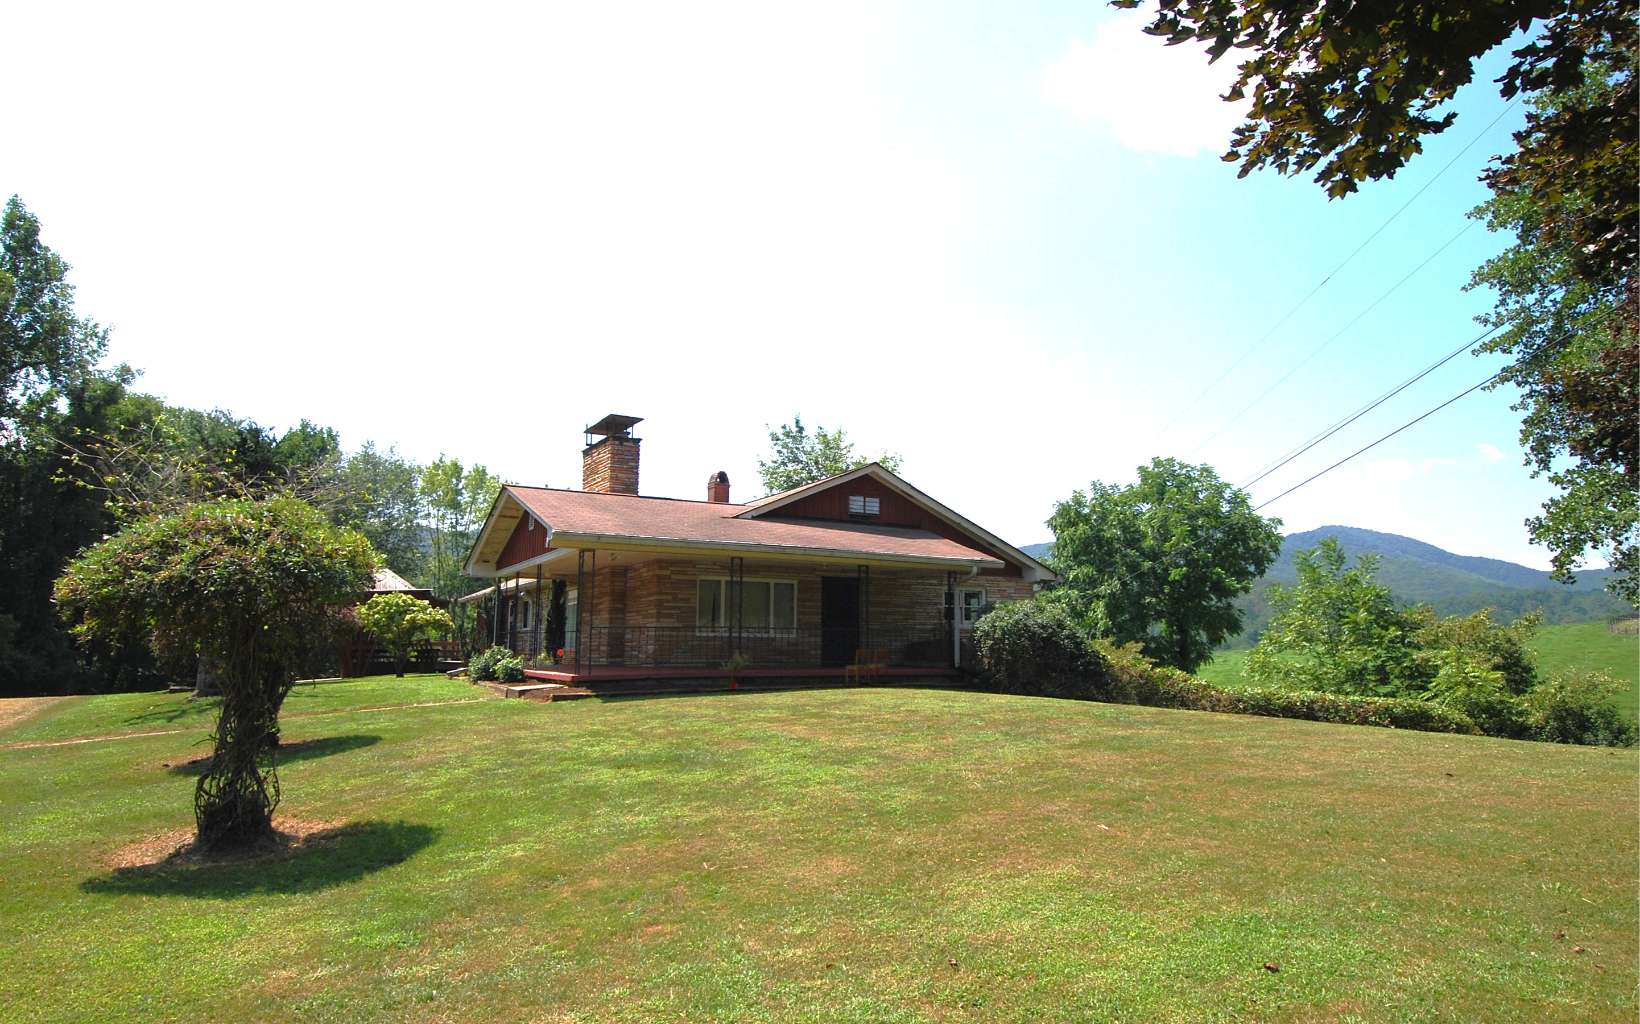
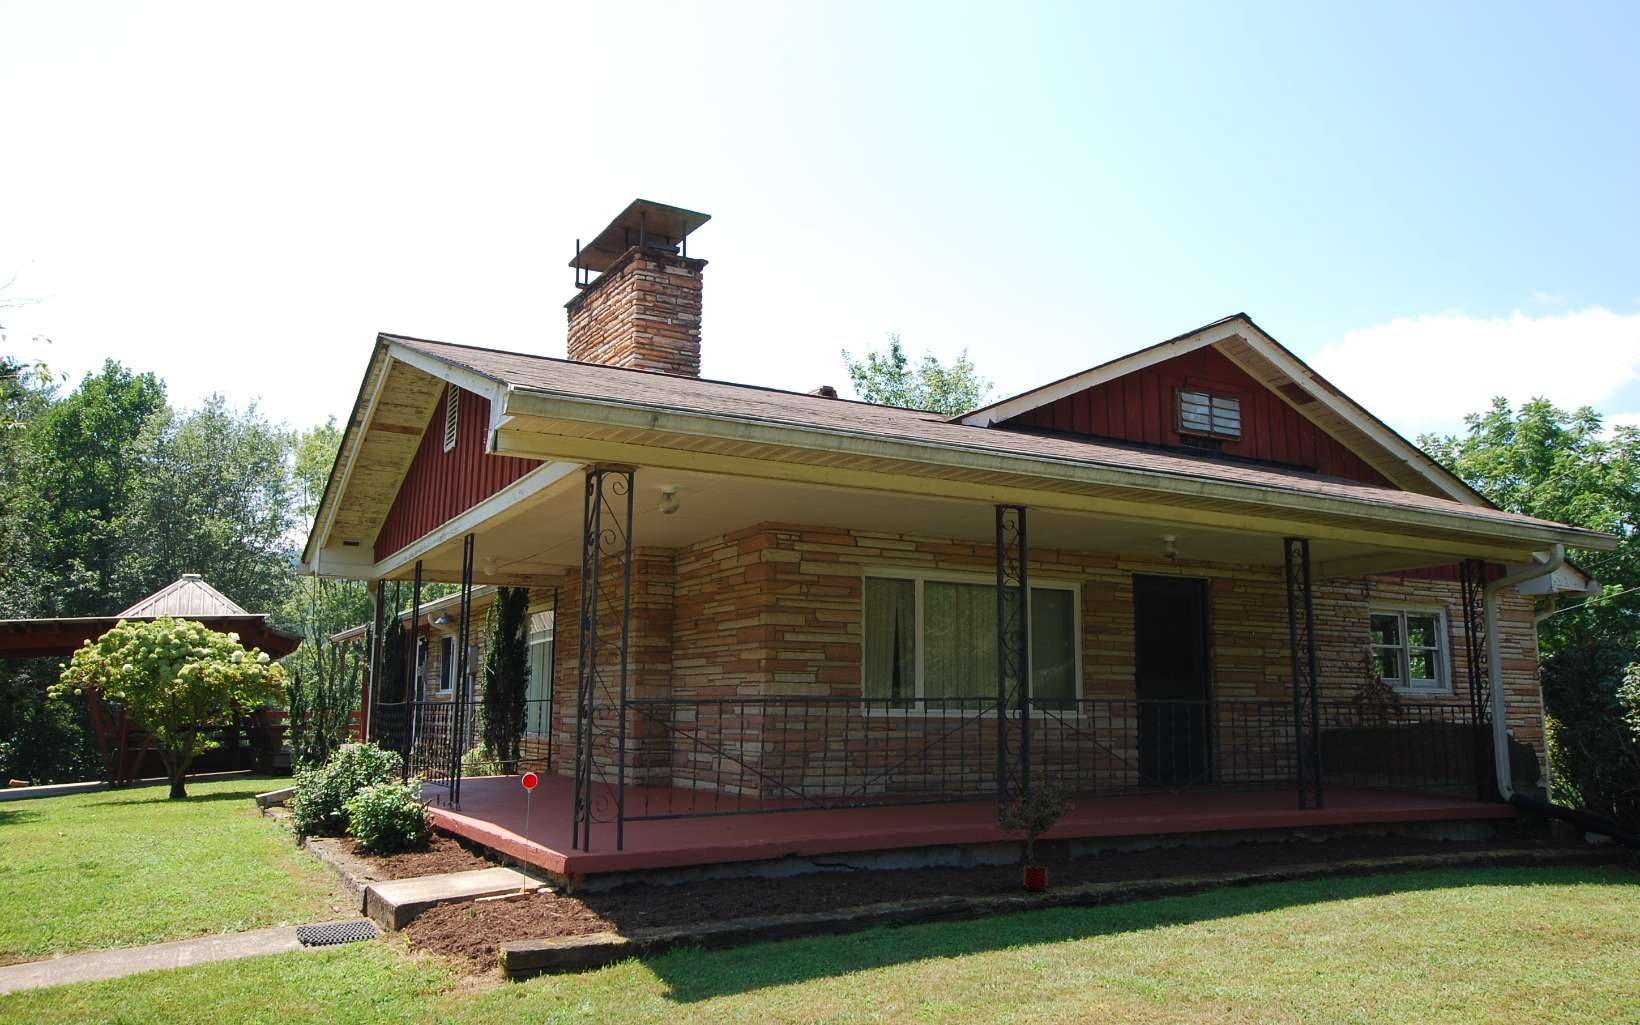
chair: present [846,649,888,684] -> none [1295,755,1410,861]

